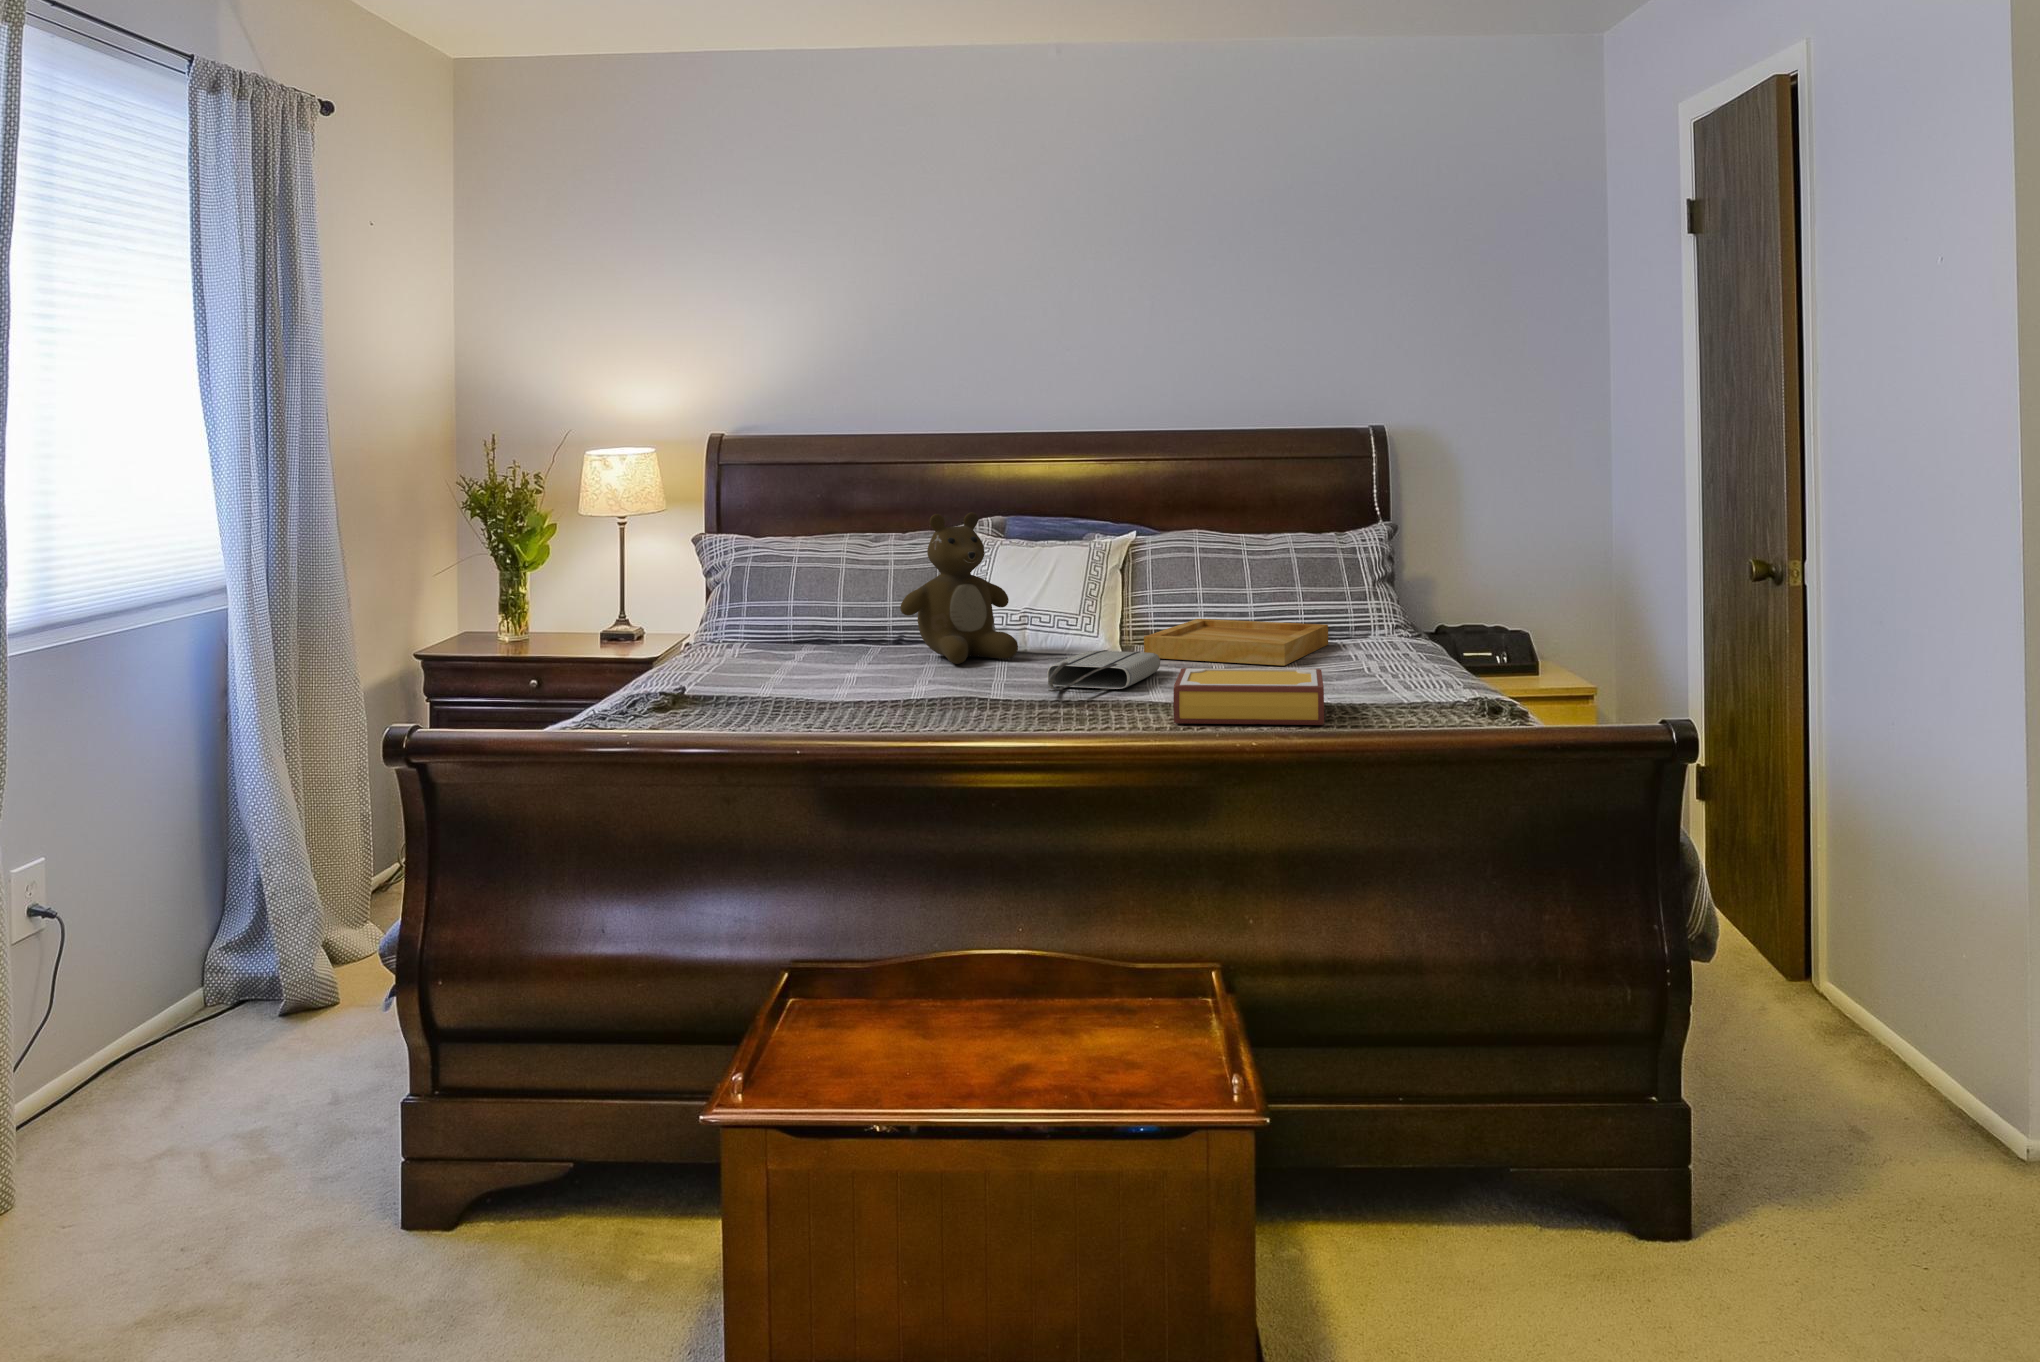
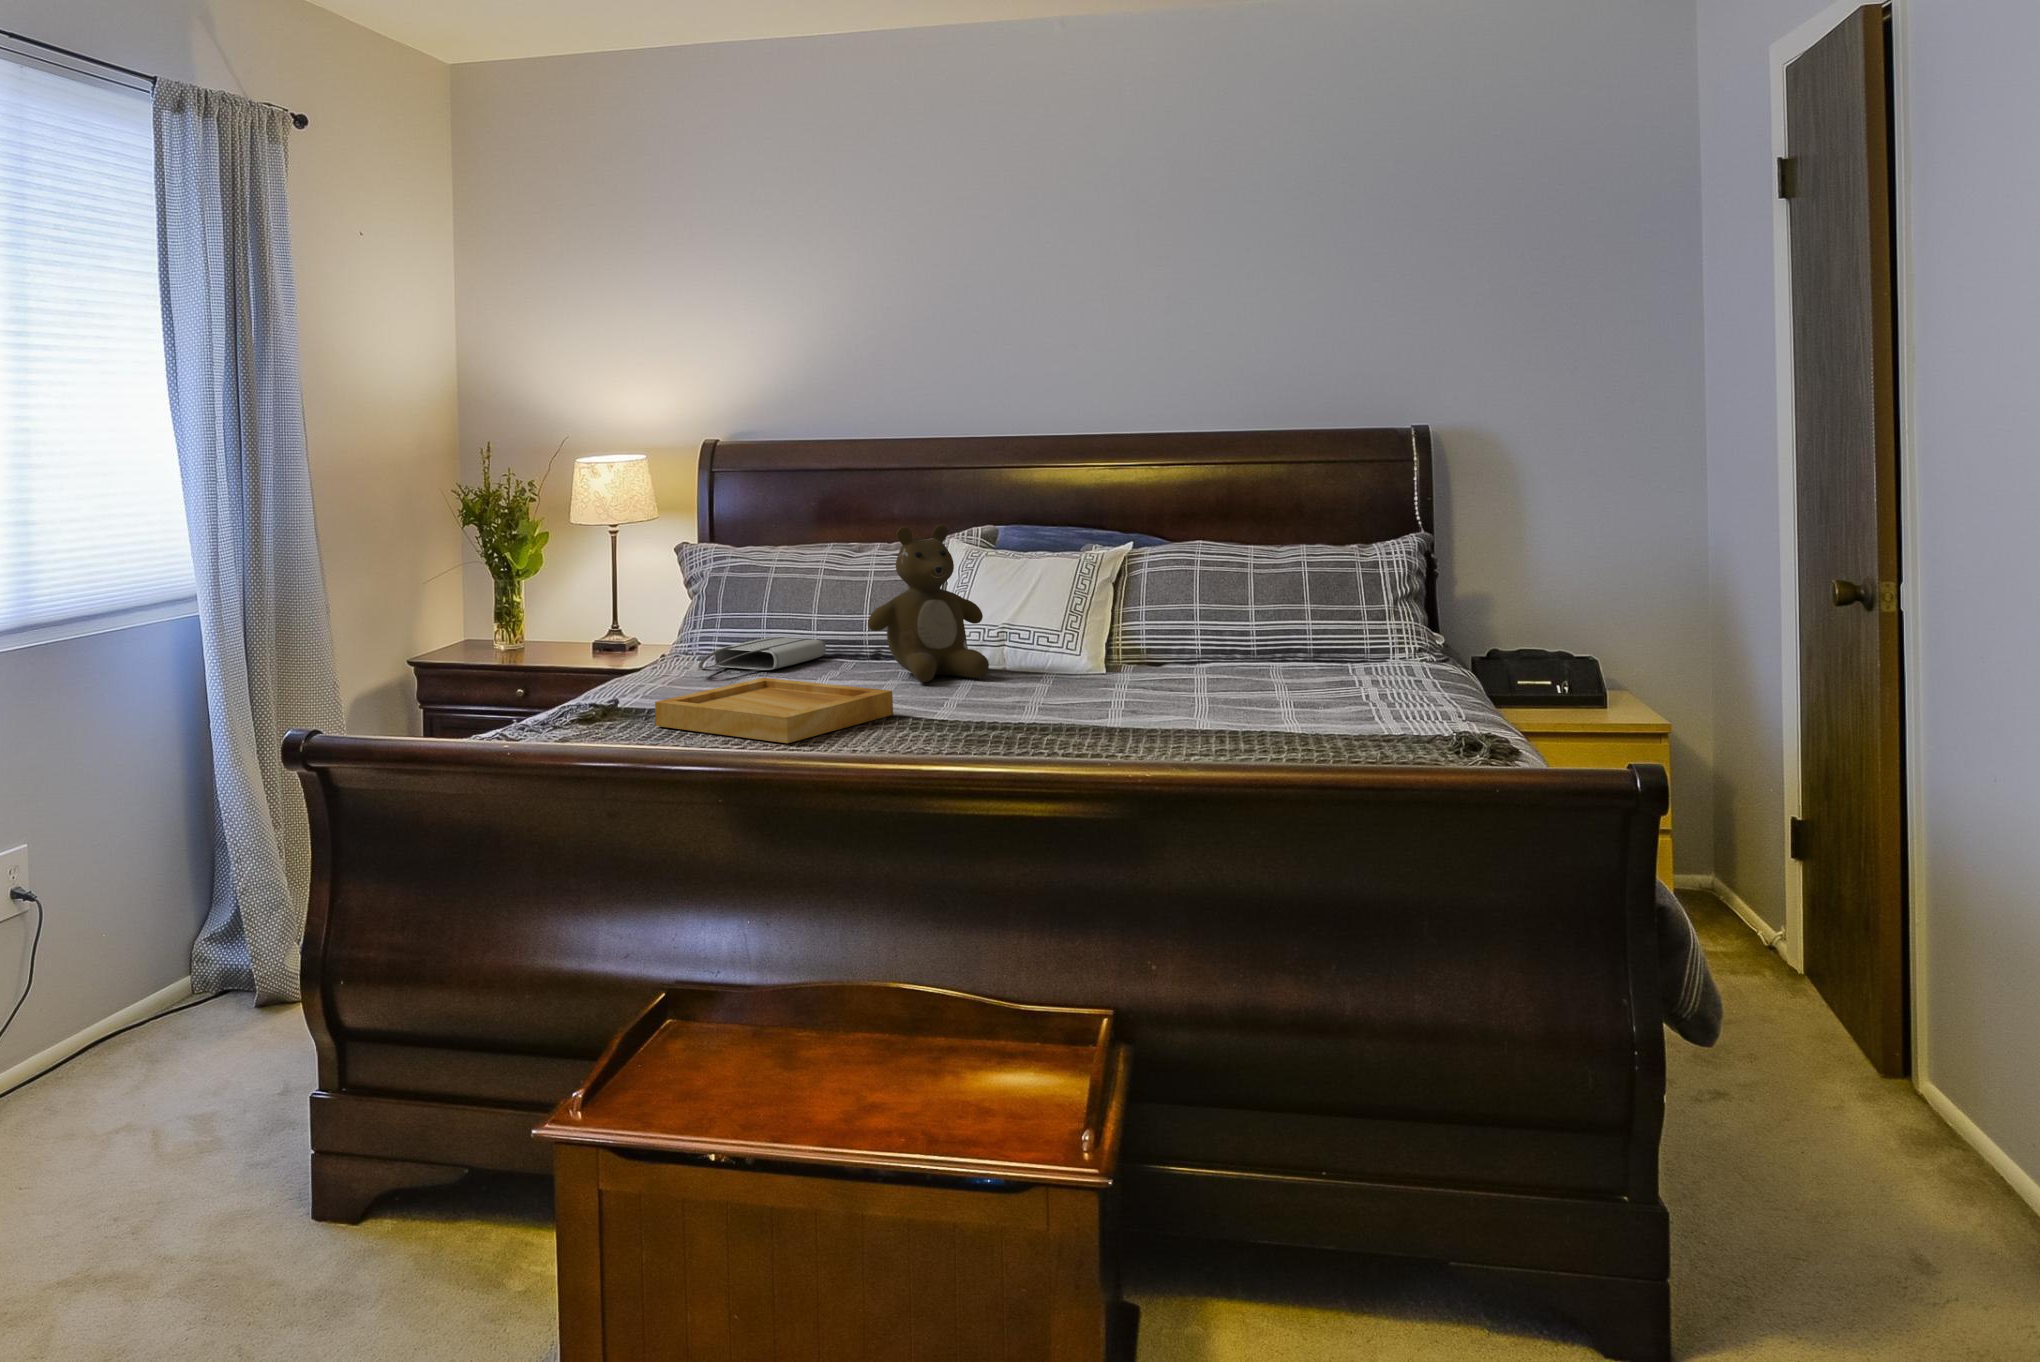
tray: present [1144,619,1328,666] -> present [655,678,893,743]
tote bag: present [1047,650,1160,693] -> present [698,637,826,672]
book: present [1173,668,1324,725] -> none [1117,695,1290,759]

